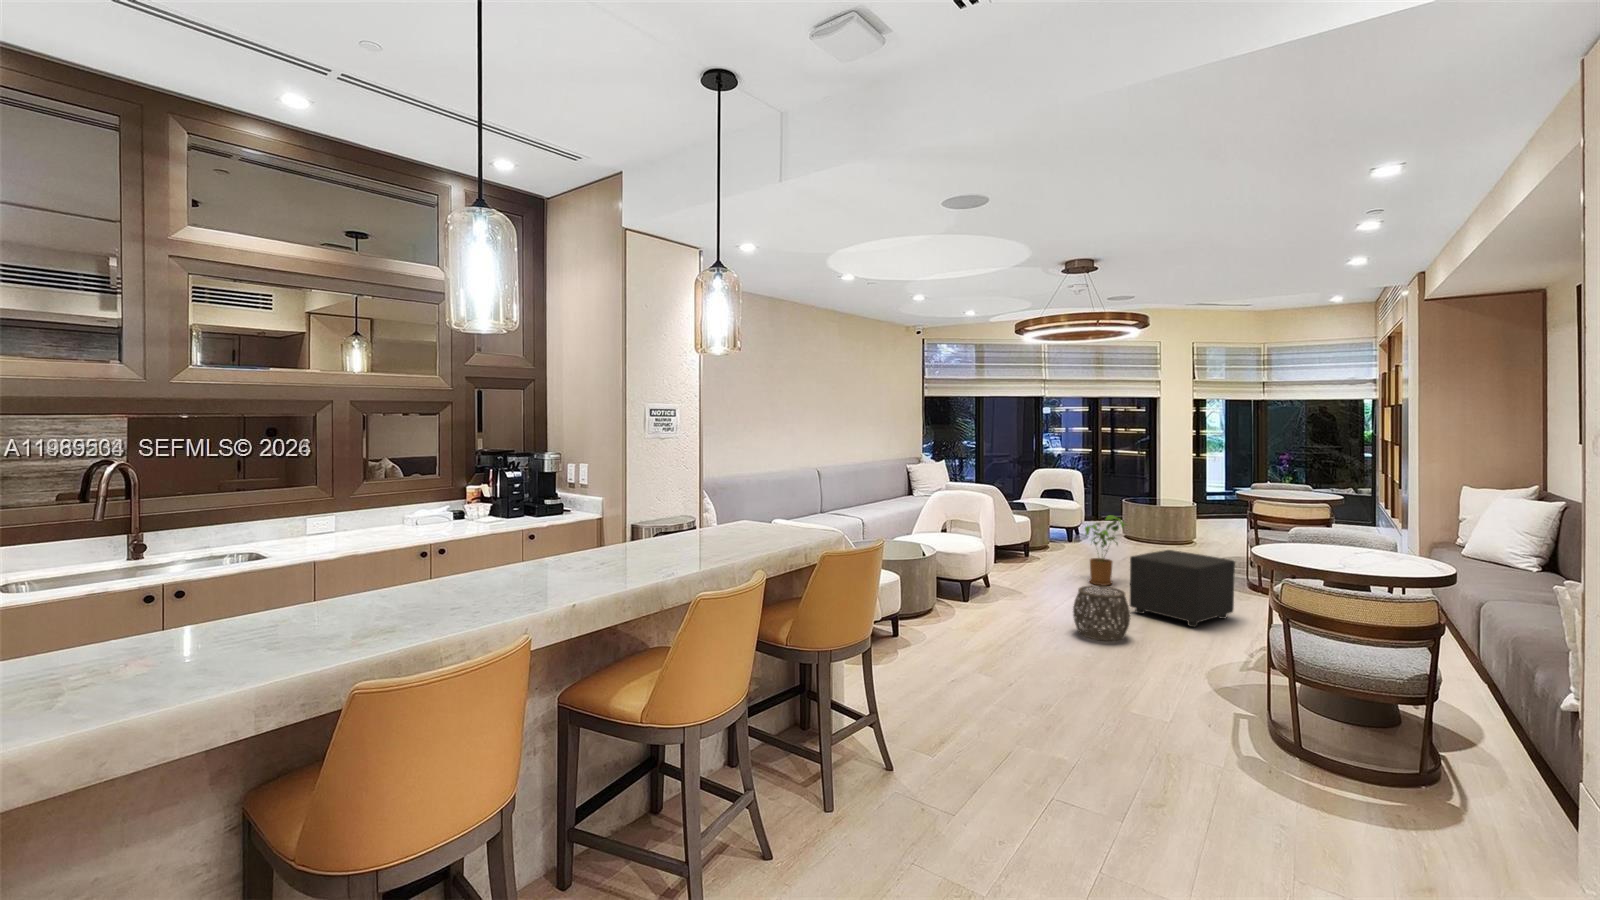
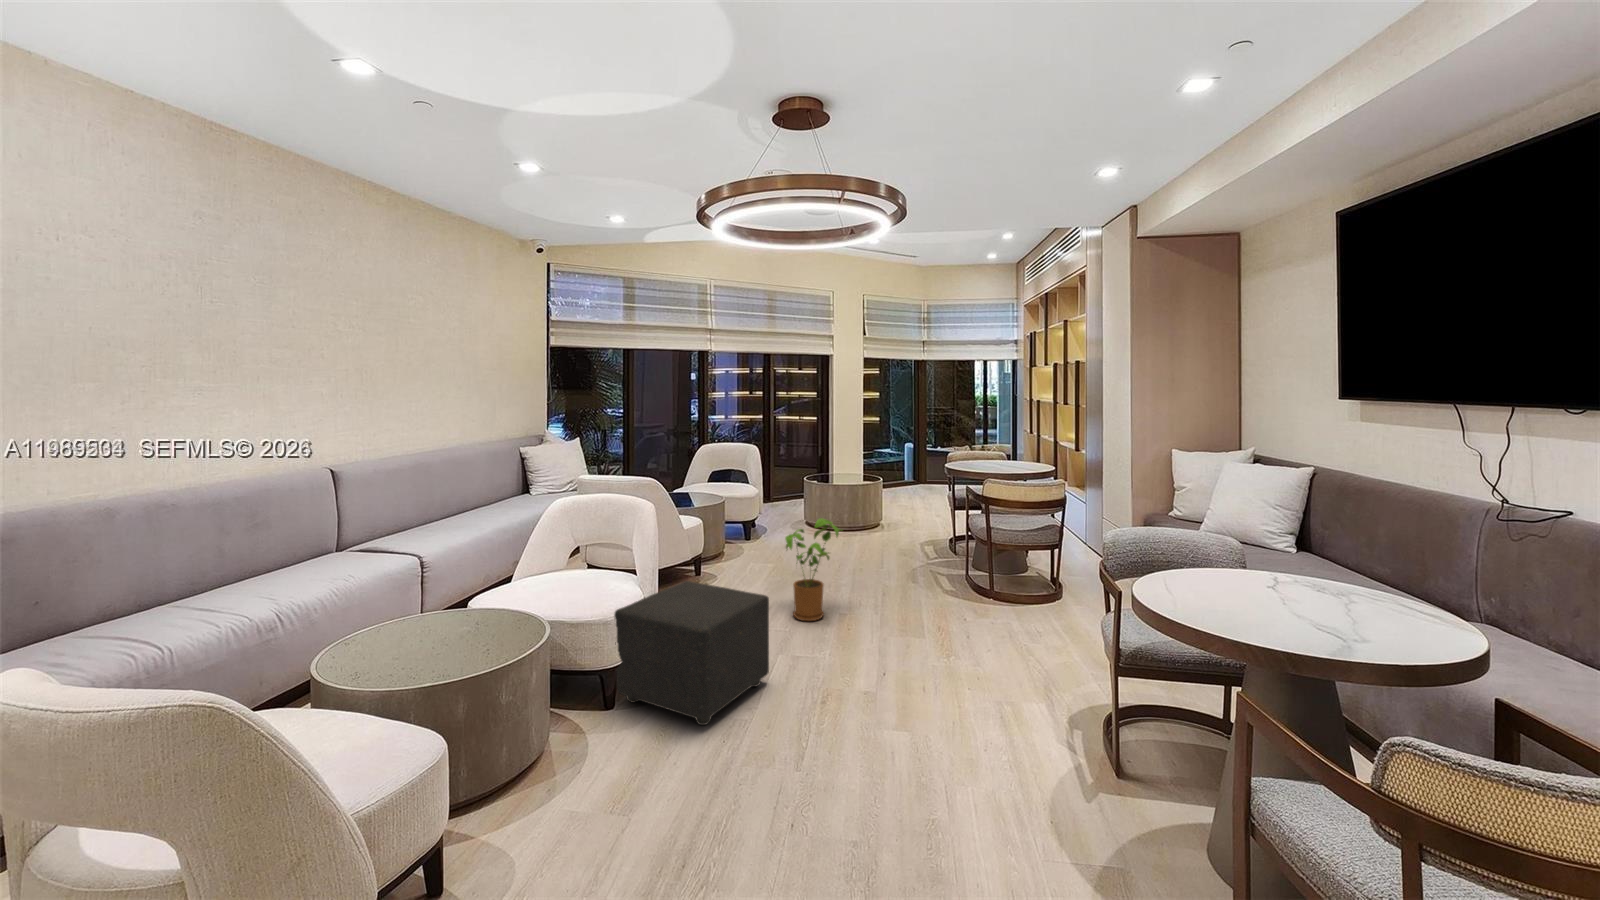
ottoman: present [1130,550,1235,627] -> present [614,581,769,725]
woven basket: present [1073,586,1130,641] -> none [808,674,906,792]

